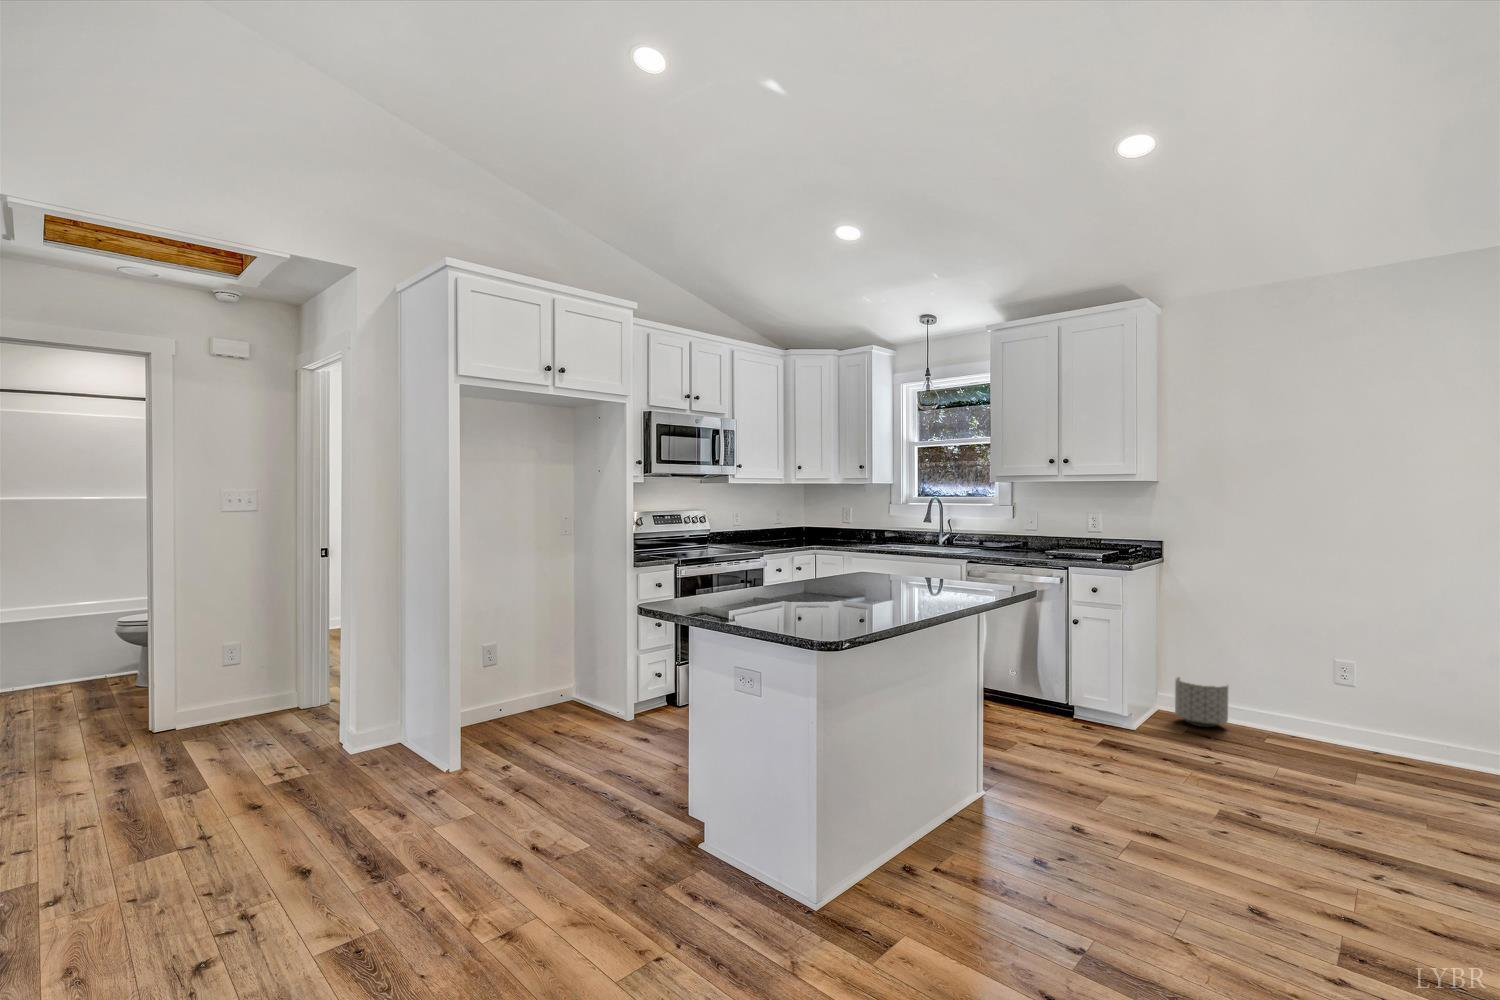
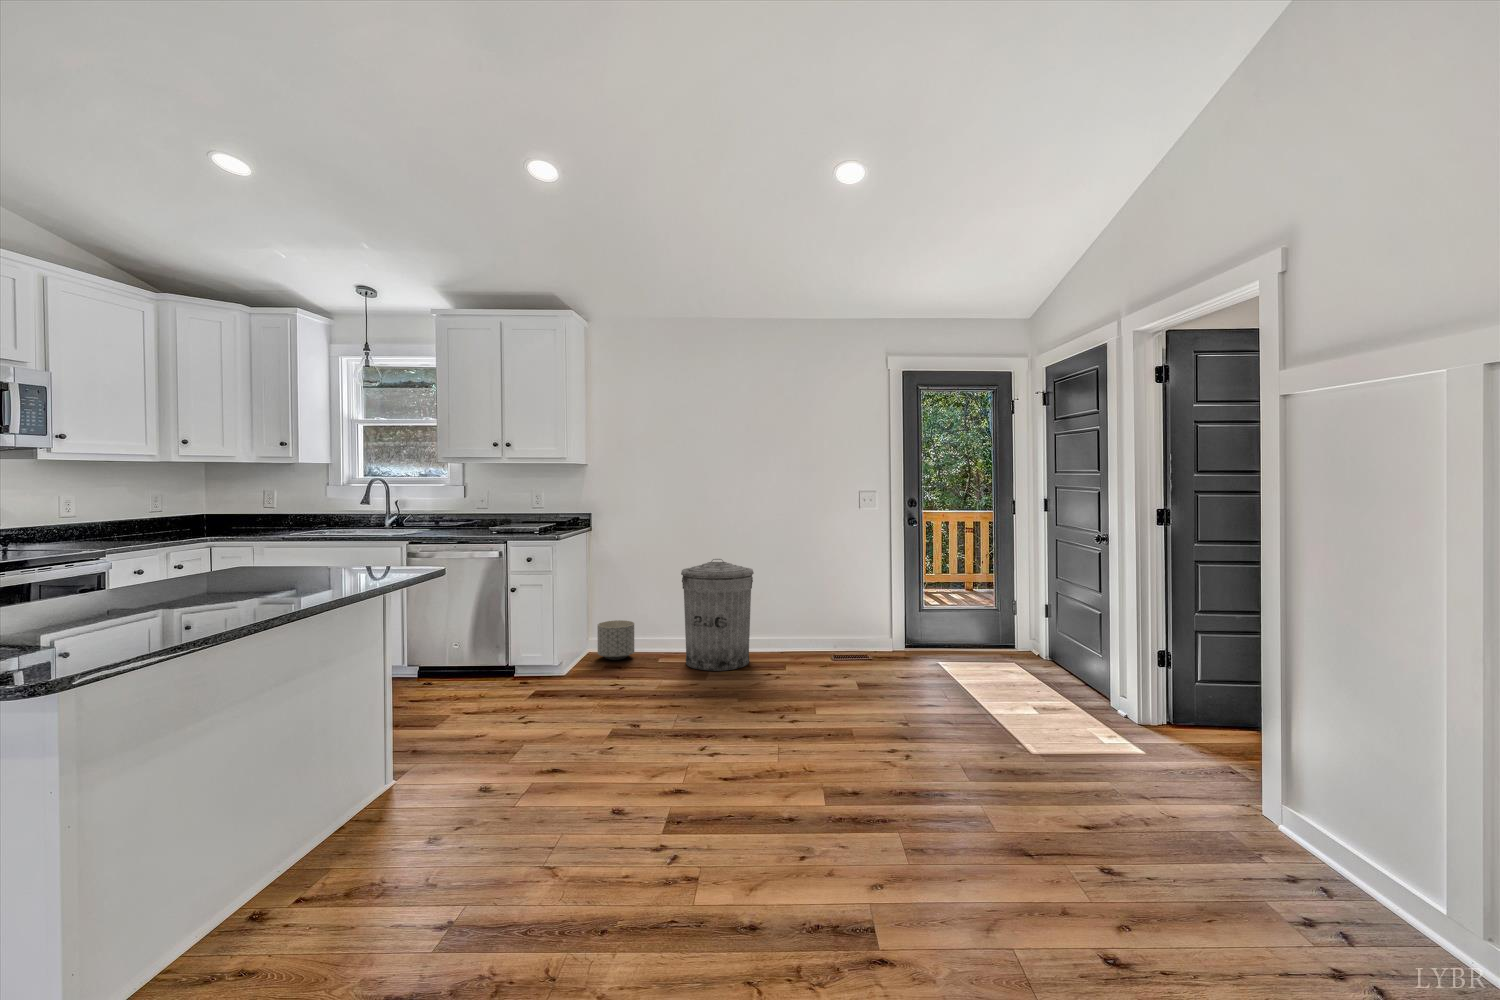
trash can: none [1306,613,1440,775] -> present [681,559,754,671]

